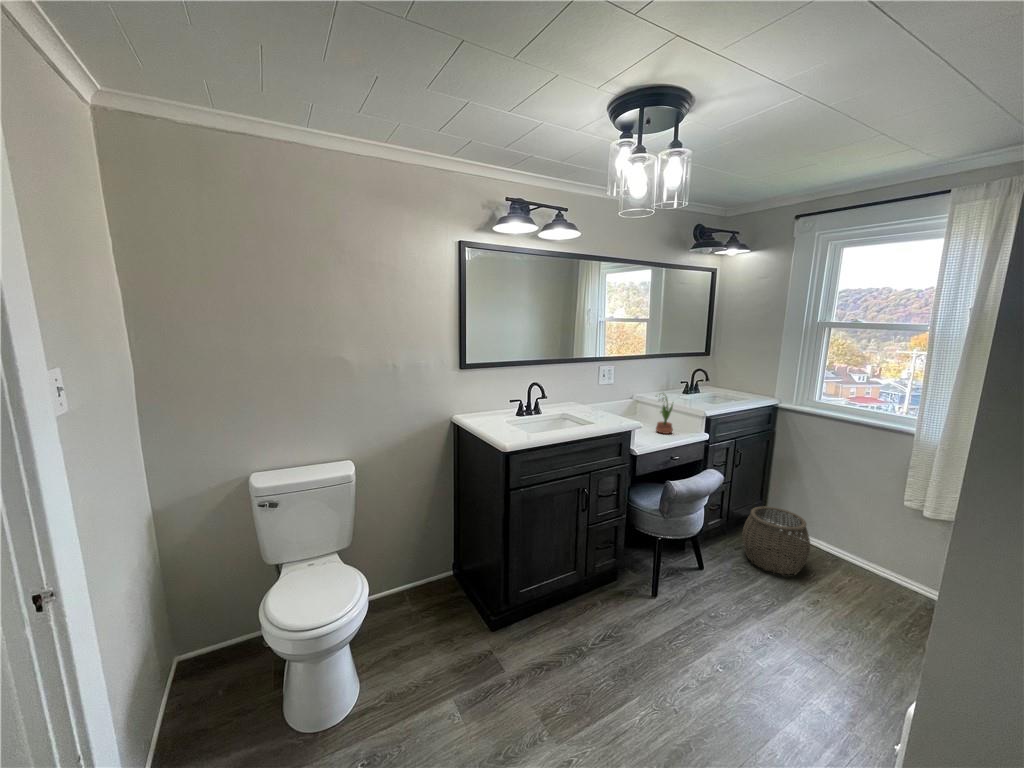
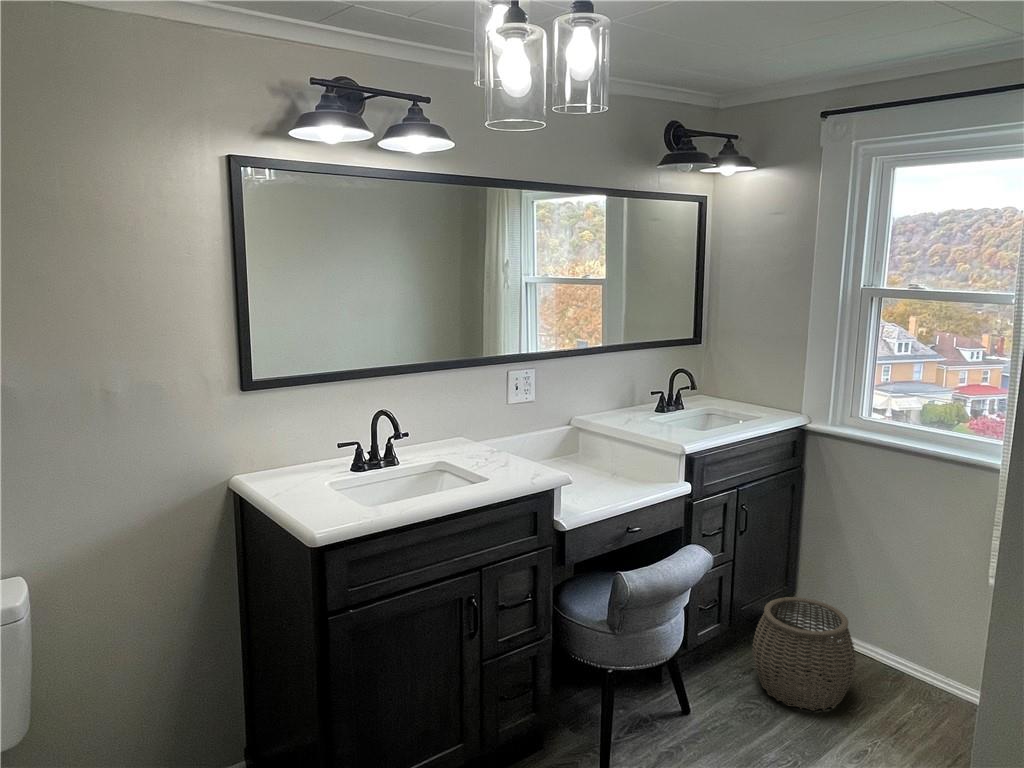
potted flower: present [656,394,673,434] -> none [602,415,633,487]

